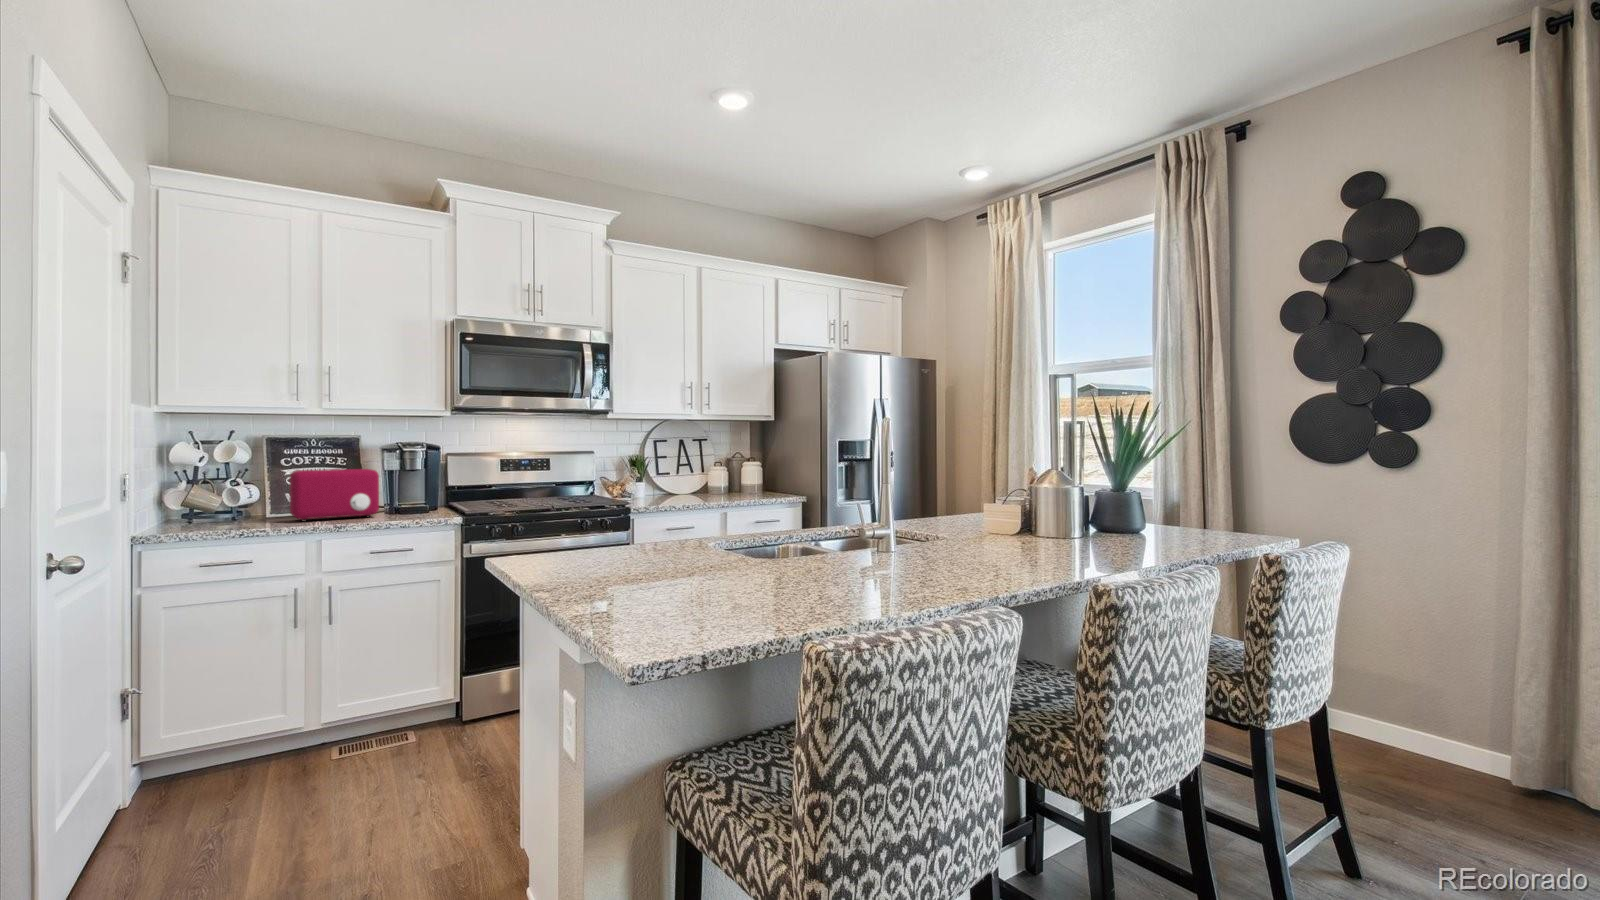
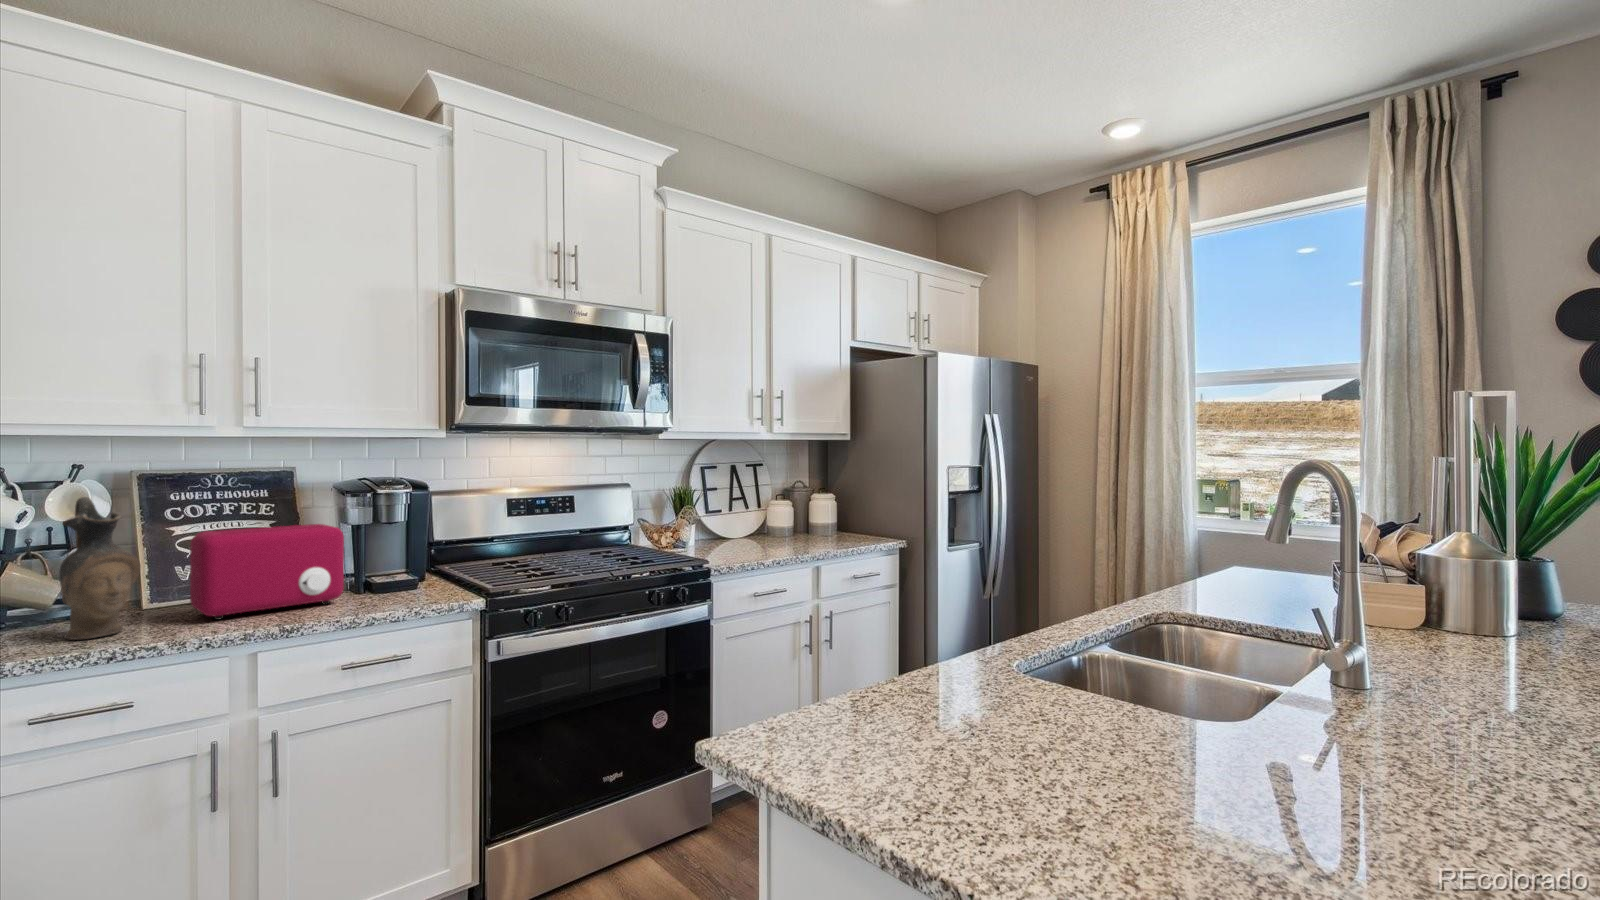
ceramic pitcher: none [218,447,260,526] -> present [59,497,141,640]

